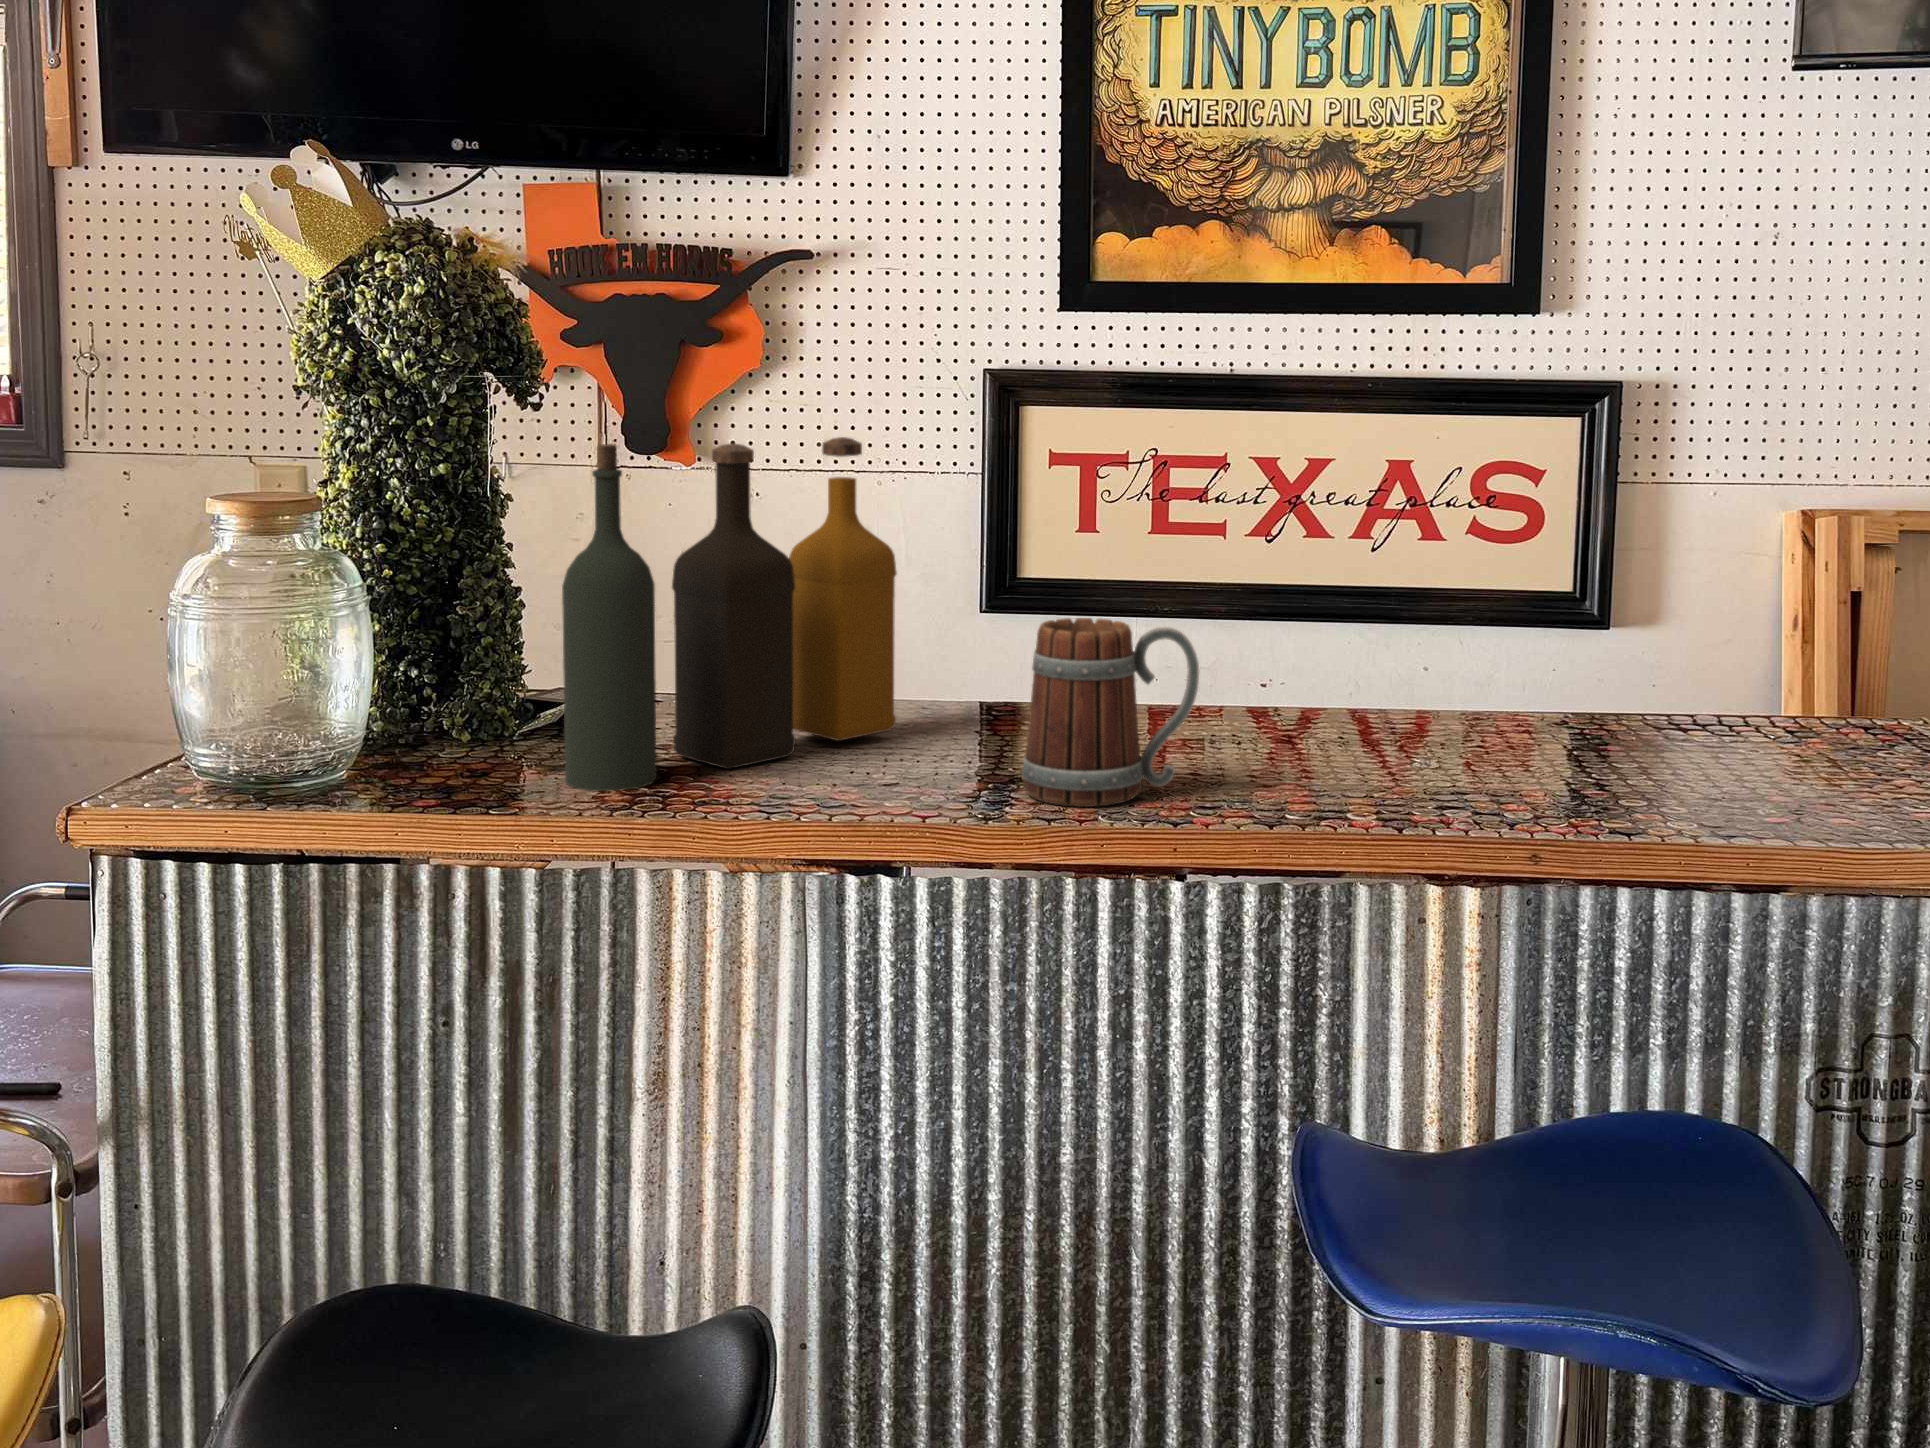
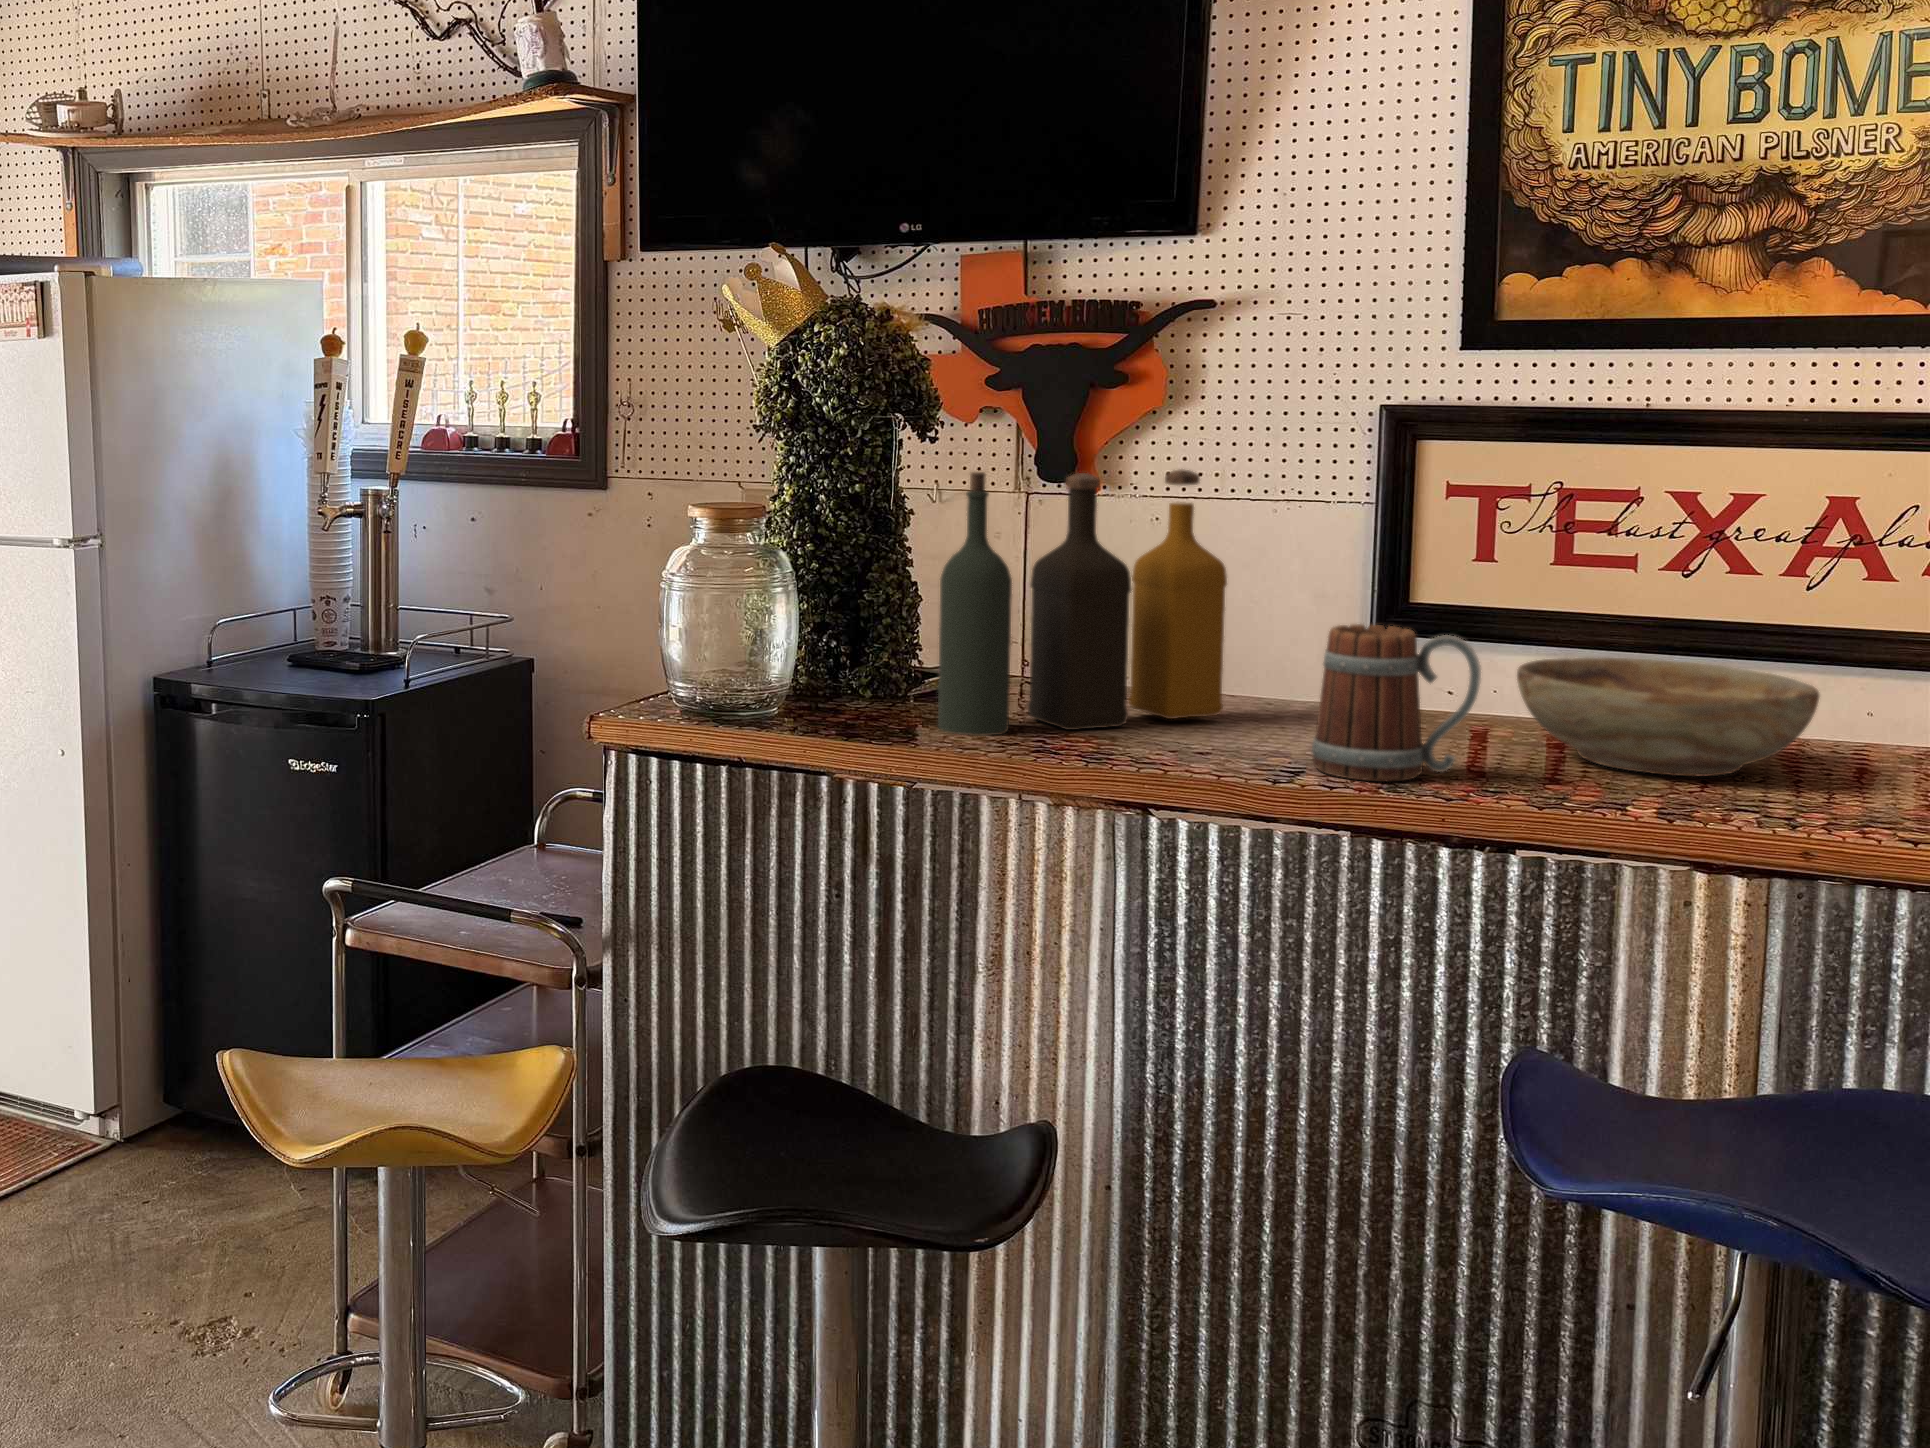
bowl: none [1204,632,1482,761] -> present [1517,658,1819,777]

